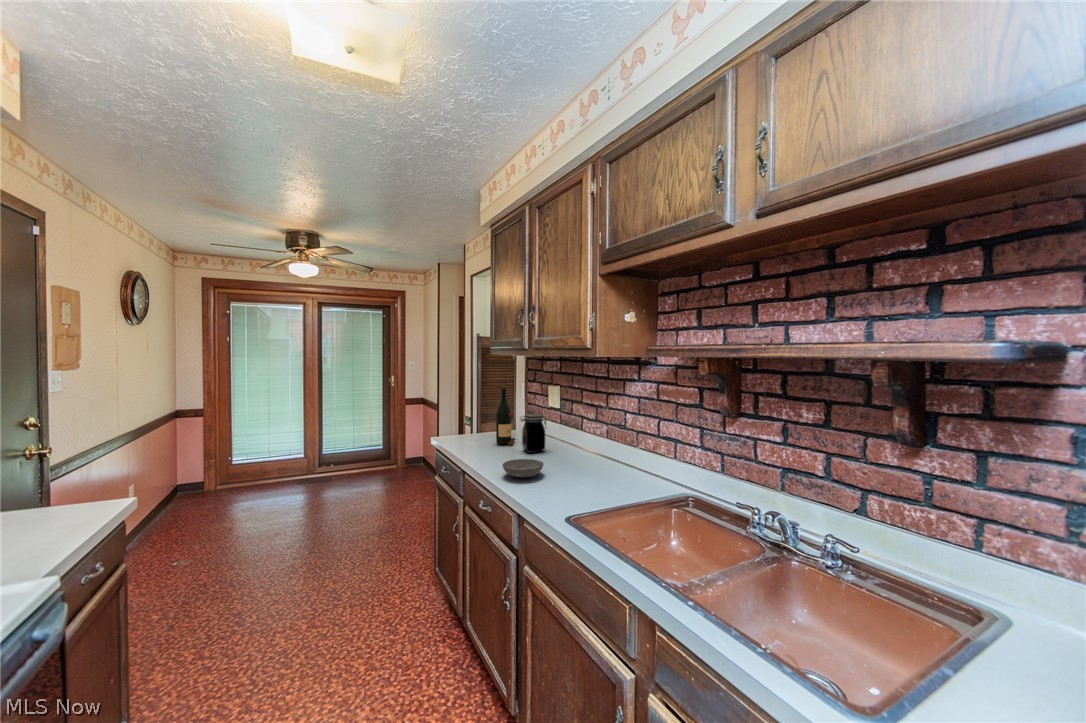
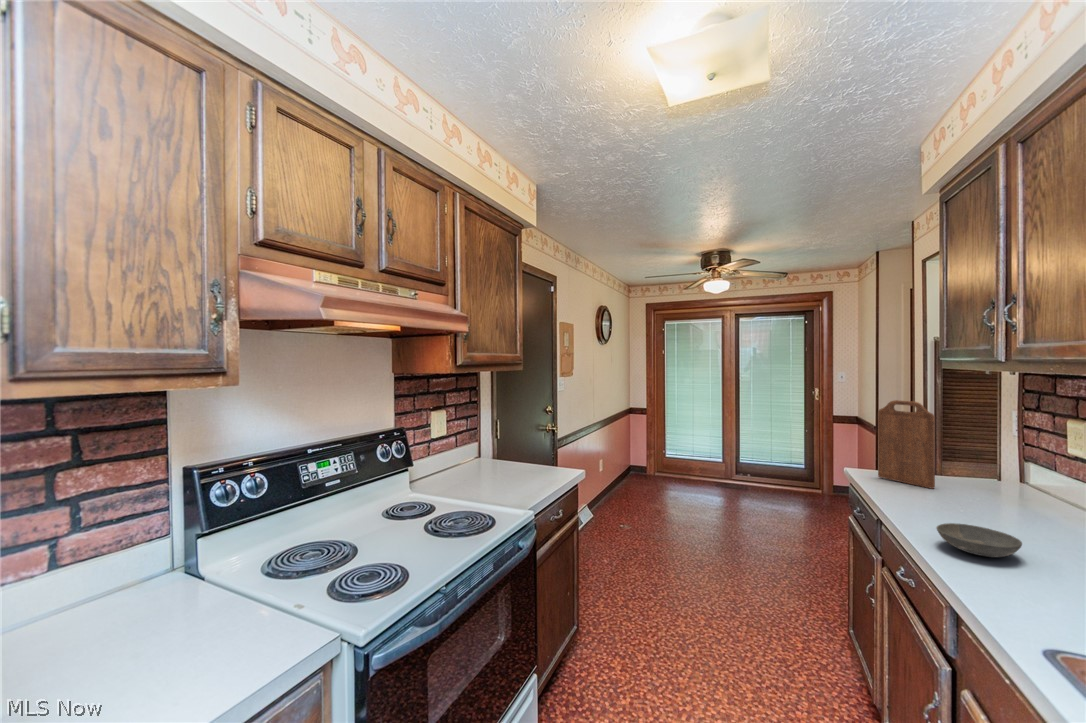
cutting board: none [454,379,489,442] -> present [878,400,935,489]
wine bottle: present [496,388,515,445] -> none [946,418,991,502]
jar: present [520,414,547,453] -> none [989,462,1050,525]

